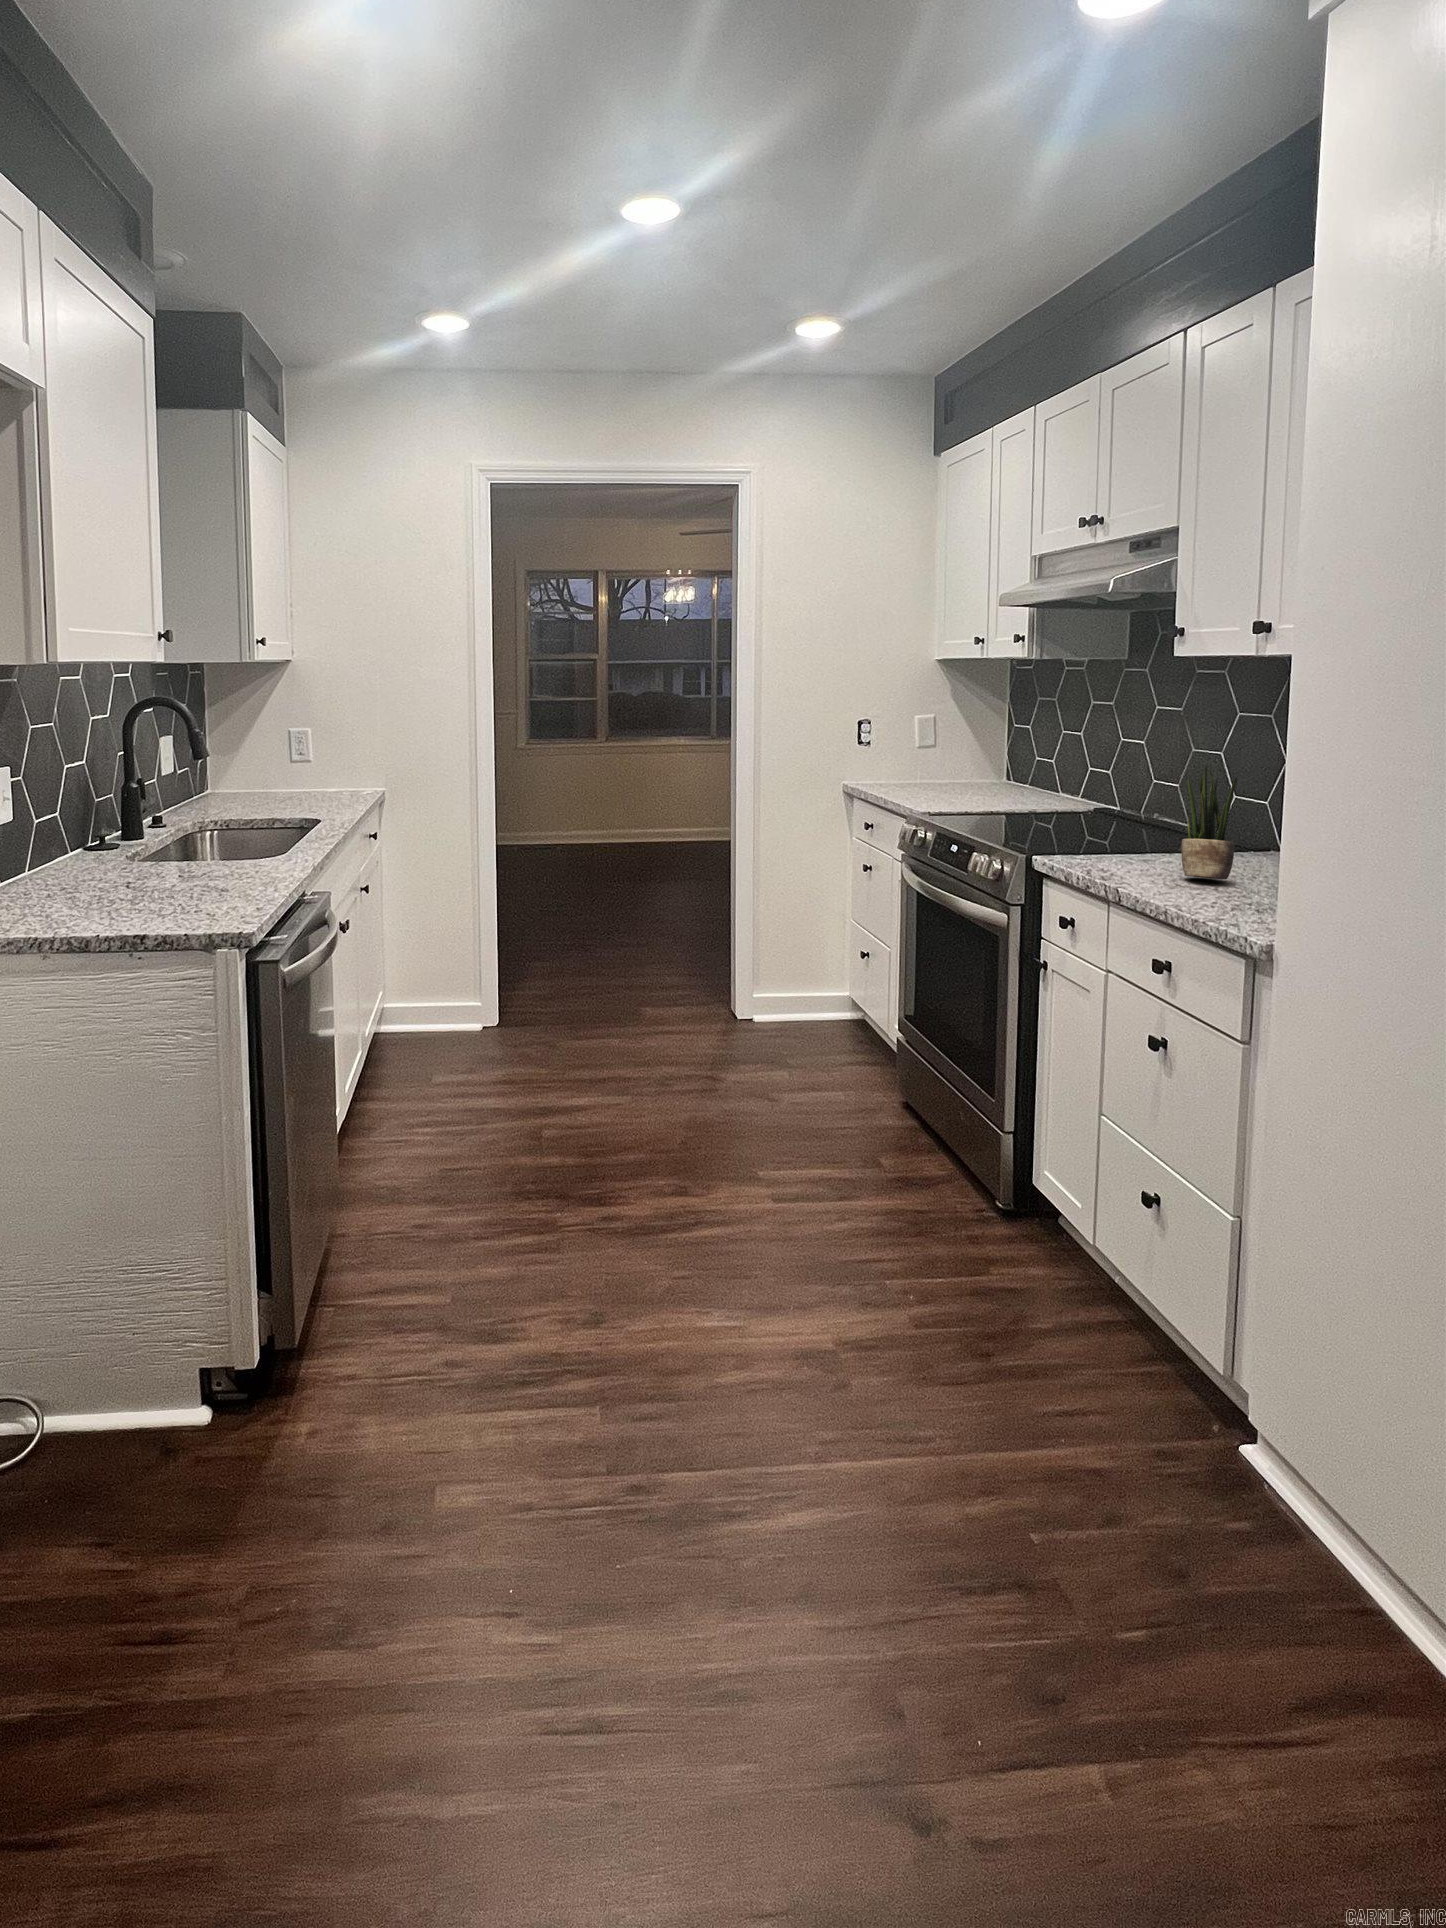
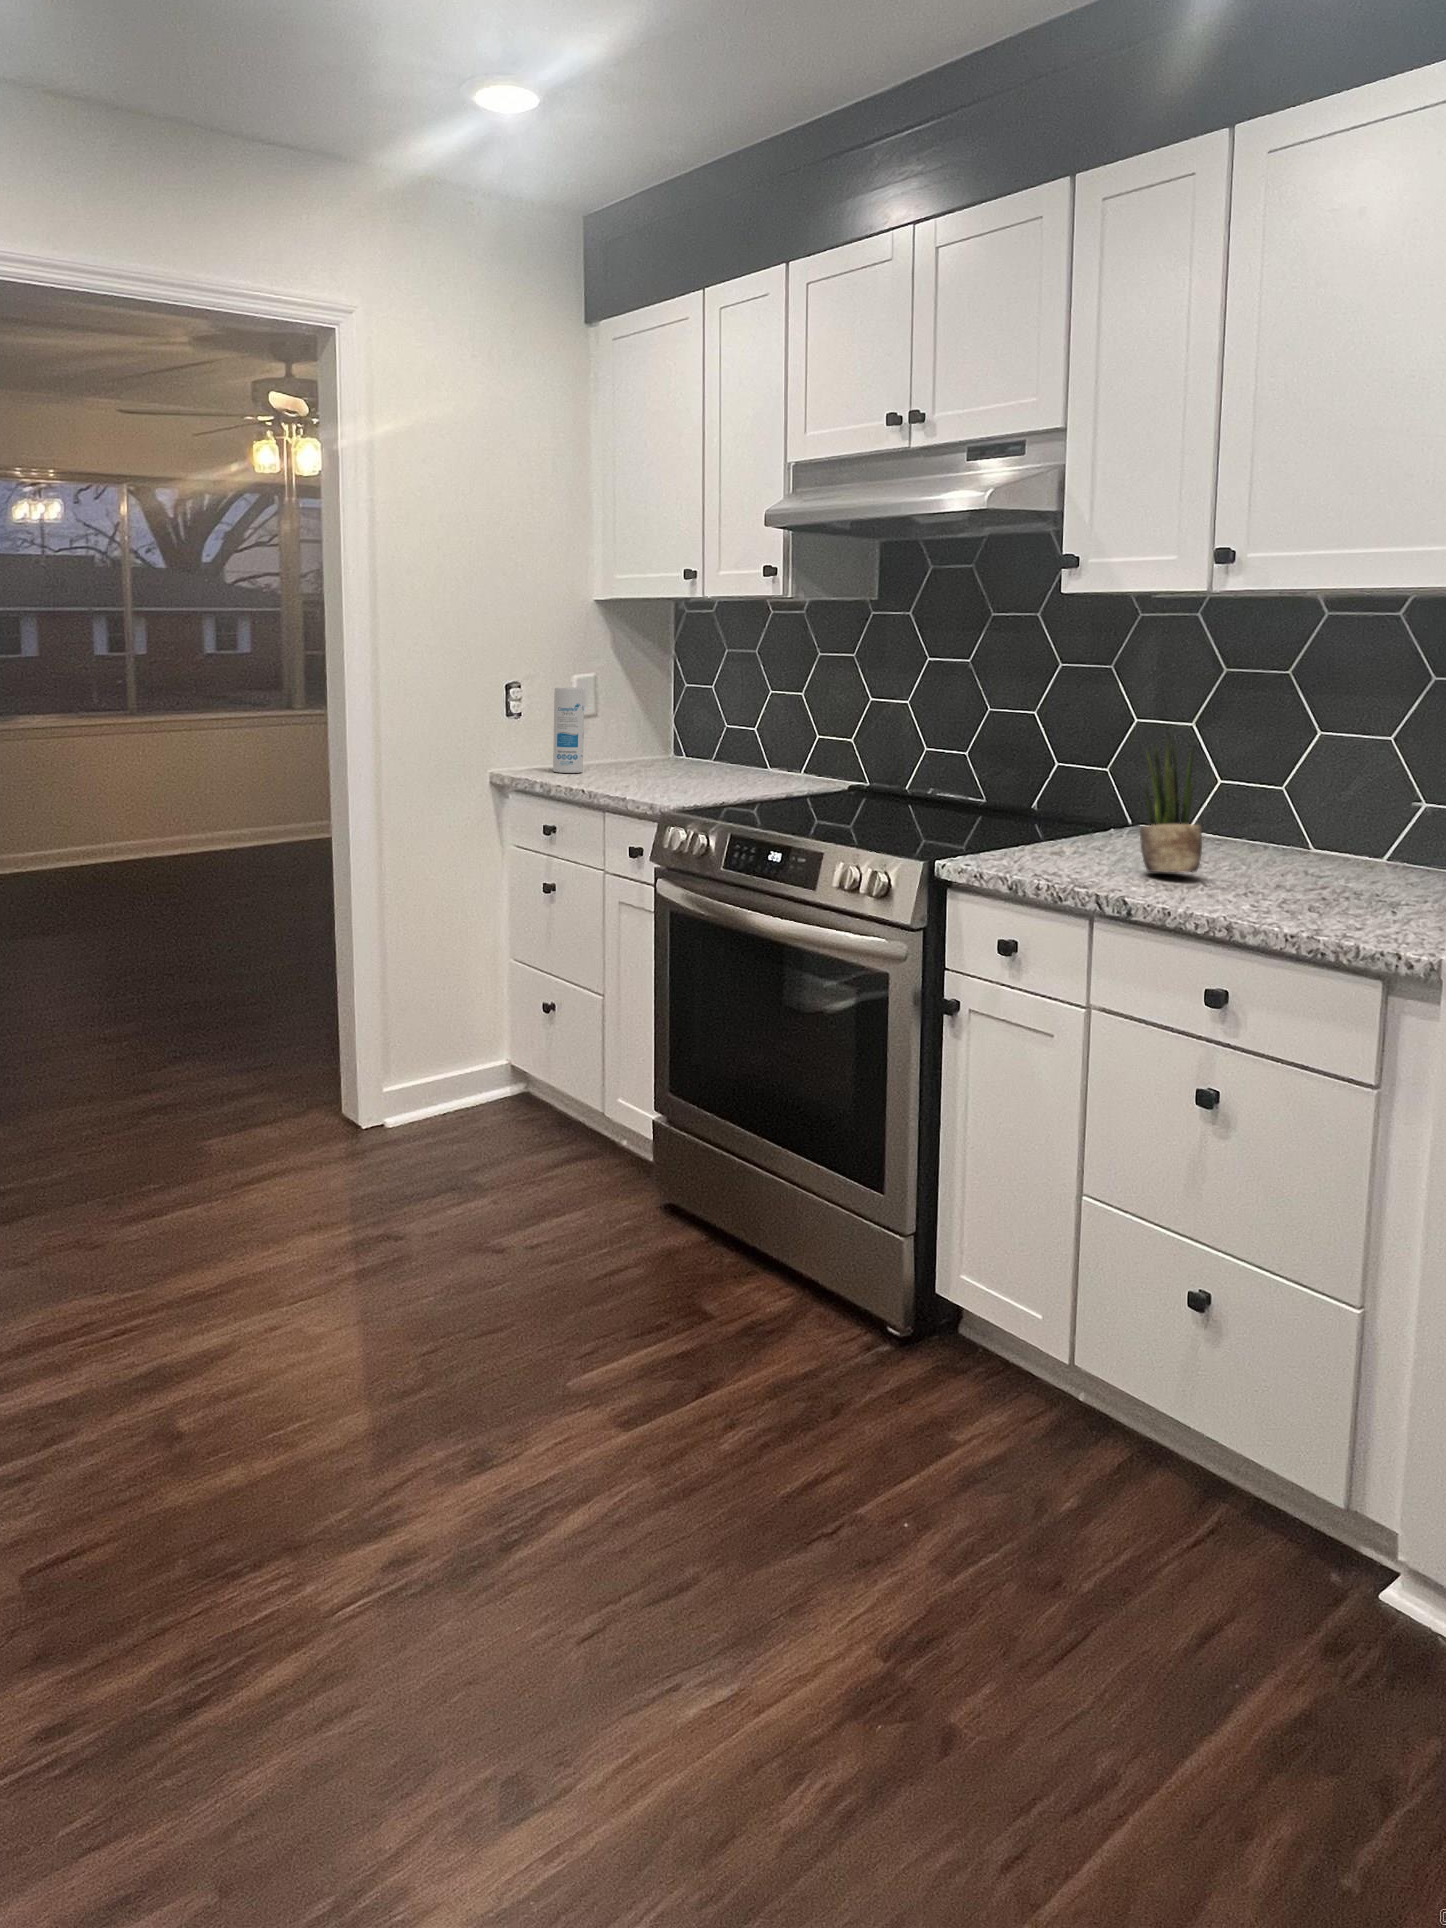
canister: none [885,726,909,788] -> present [553,687,584,773]

